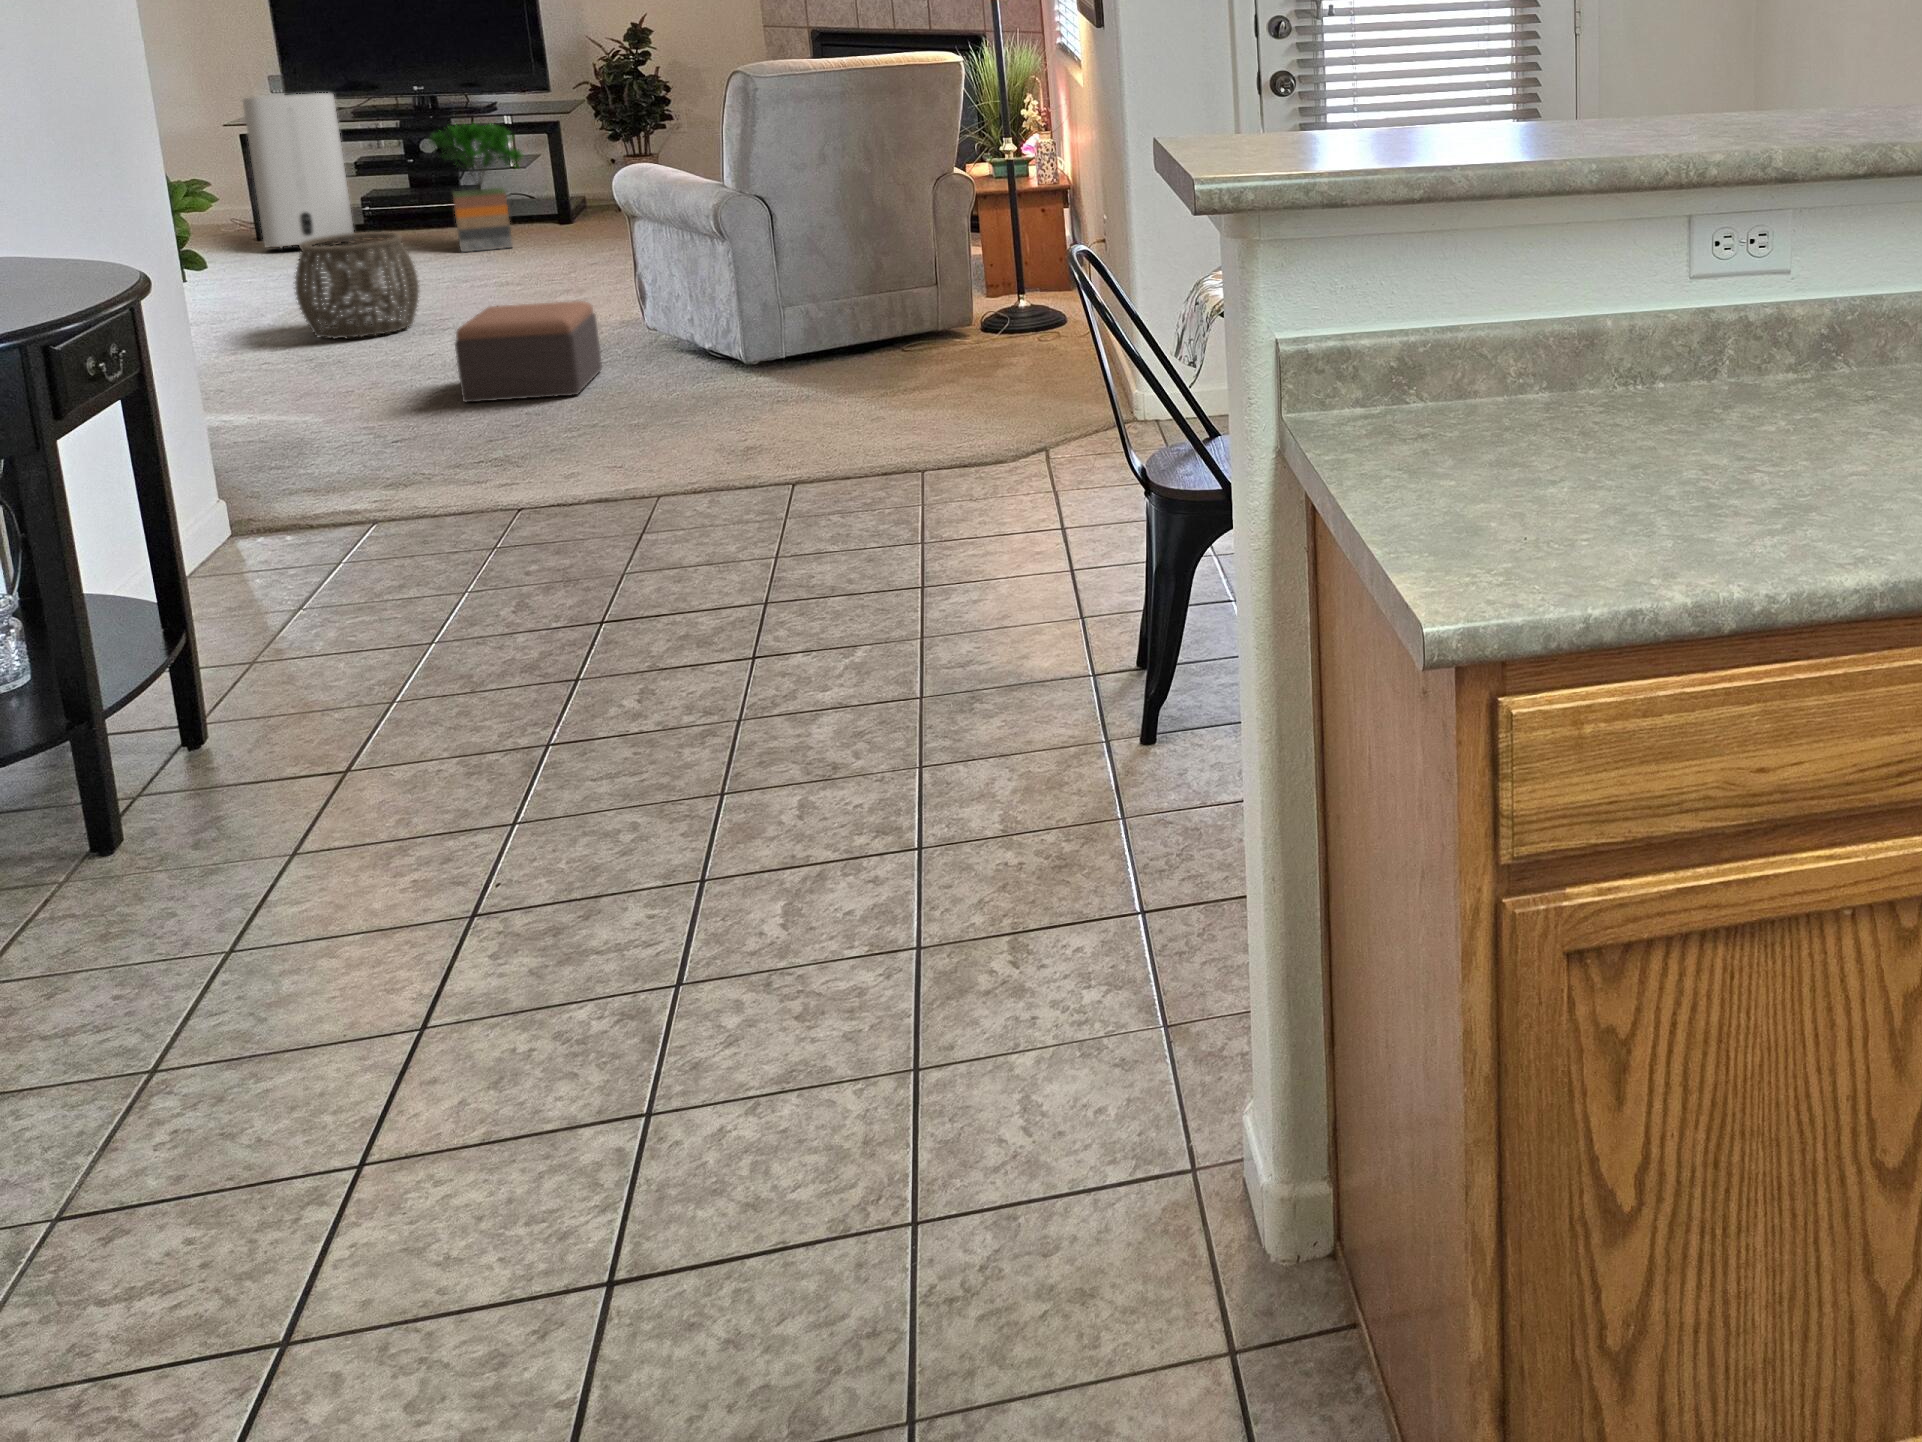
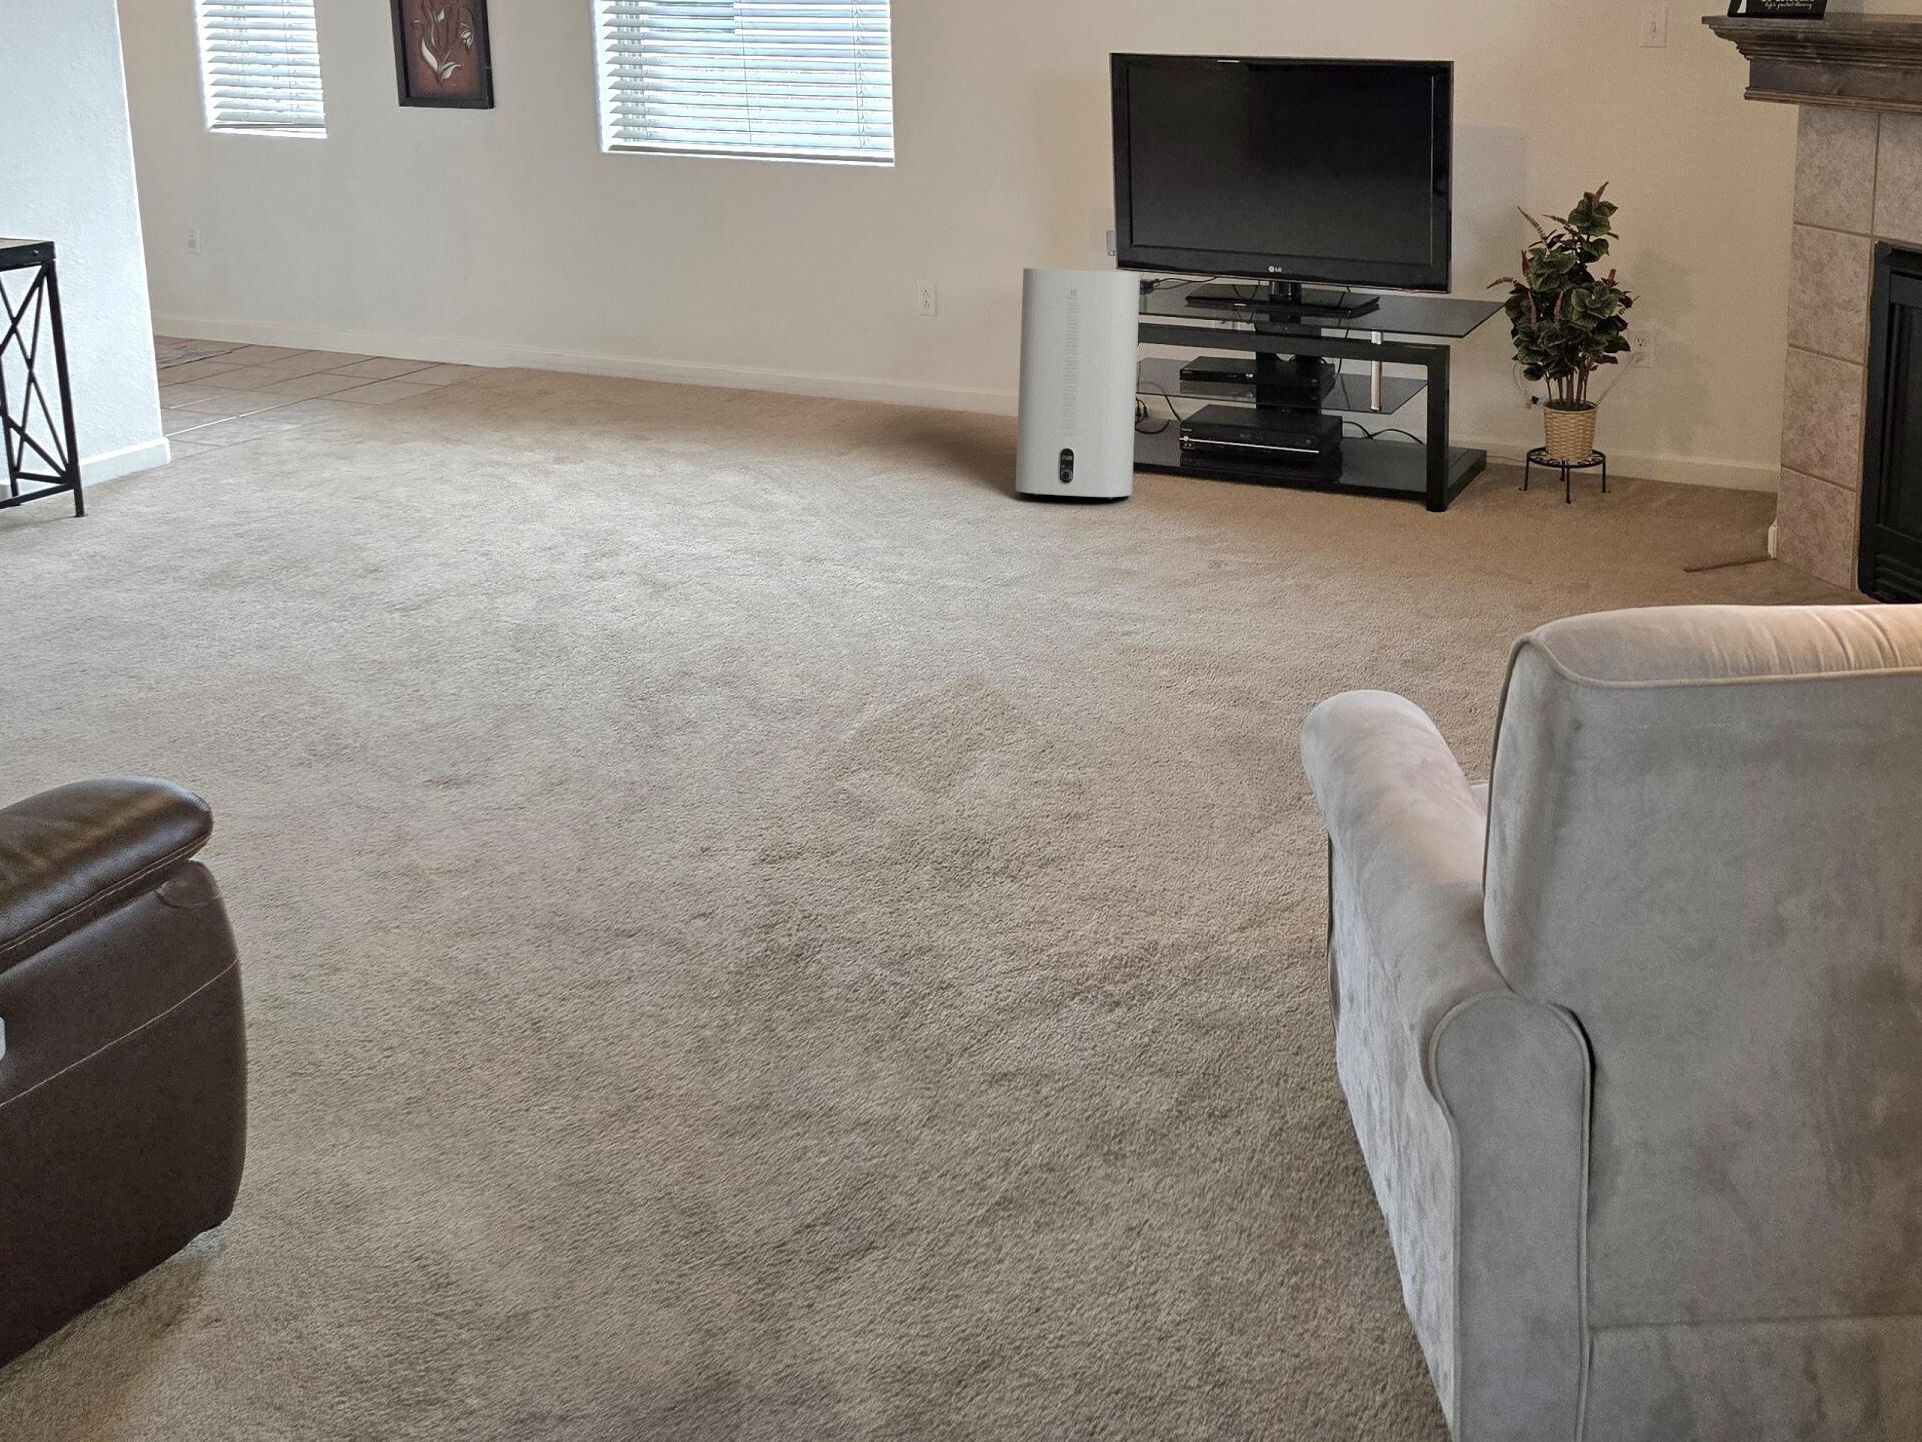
potted tree: present [429,123,524,252] -> none [1220,348,1362,568]
woven basket: present [295,232,419,339] -> none [811,596,1023,826]
footstool: present [455,301,602,402] -> none [773,979,1160,1373]

